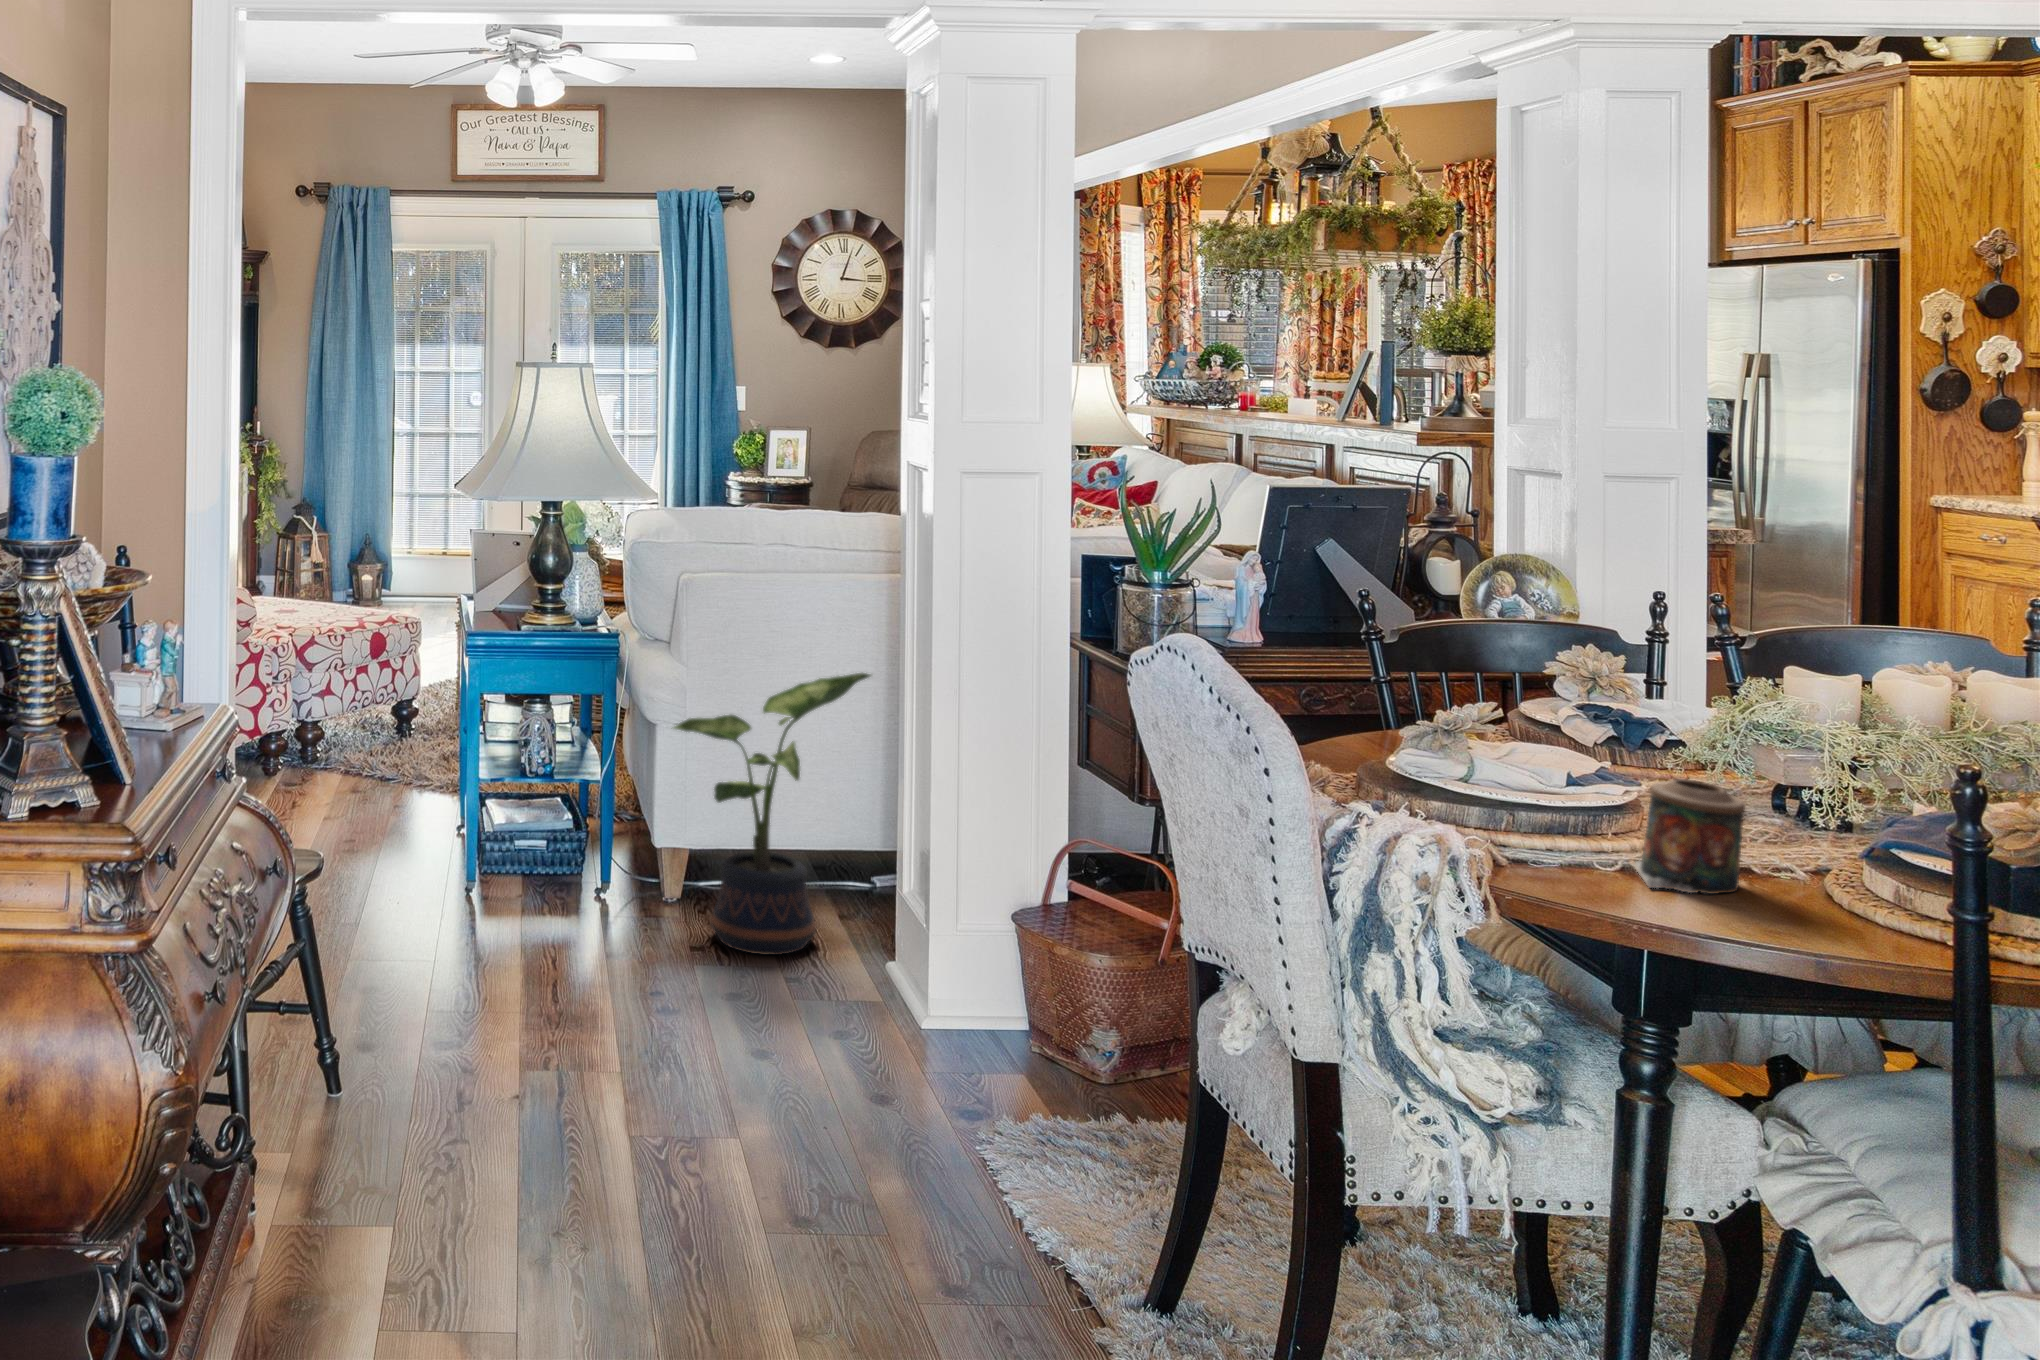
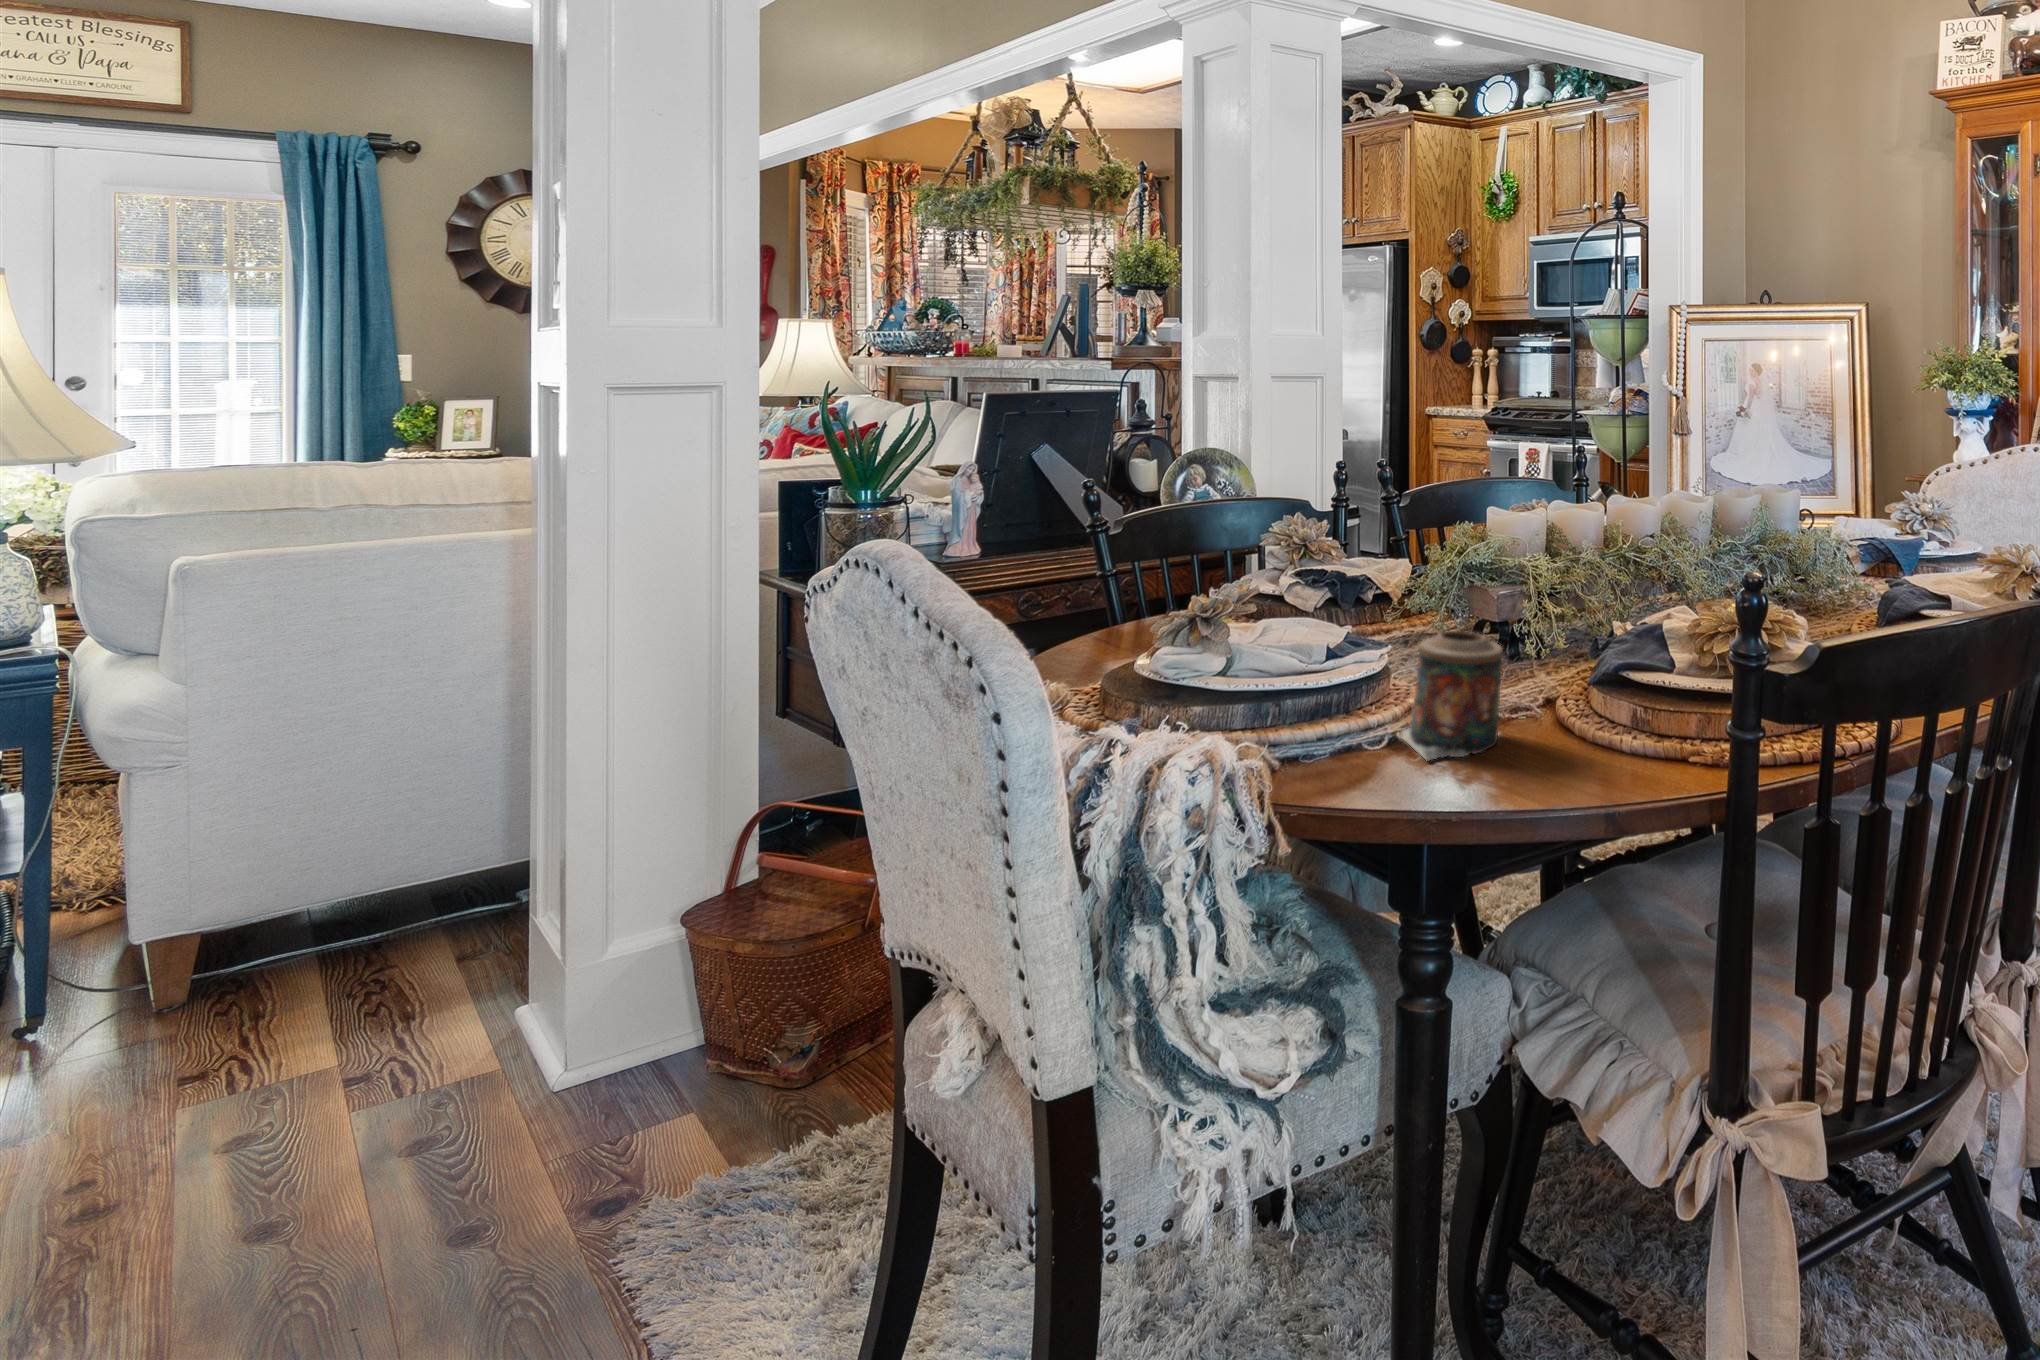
potted plant: present [674,673,870,955] -> none [115,655,496,1082]

